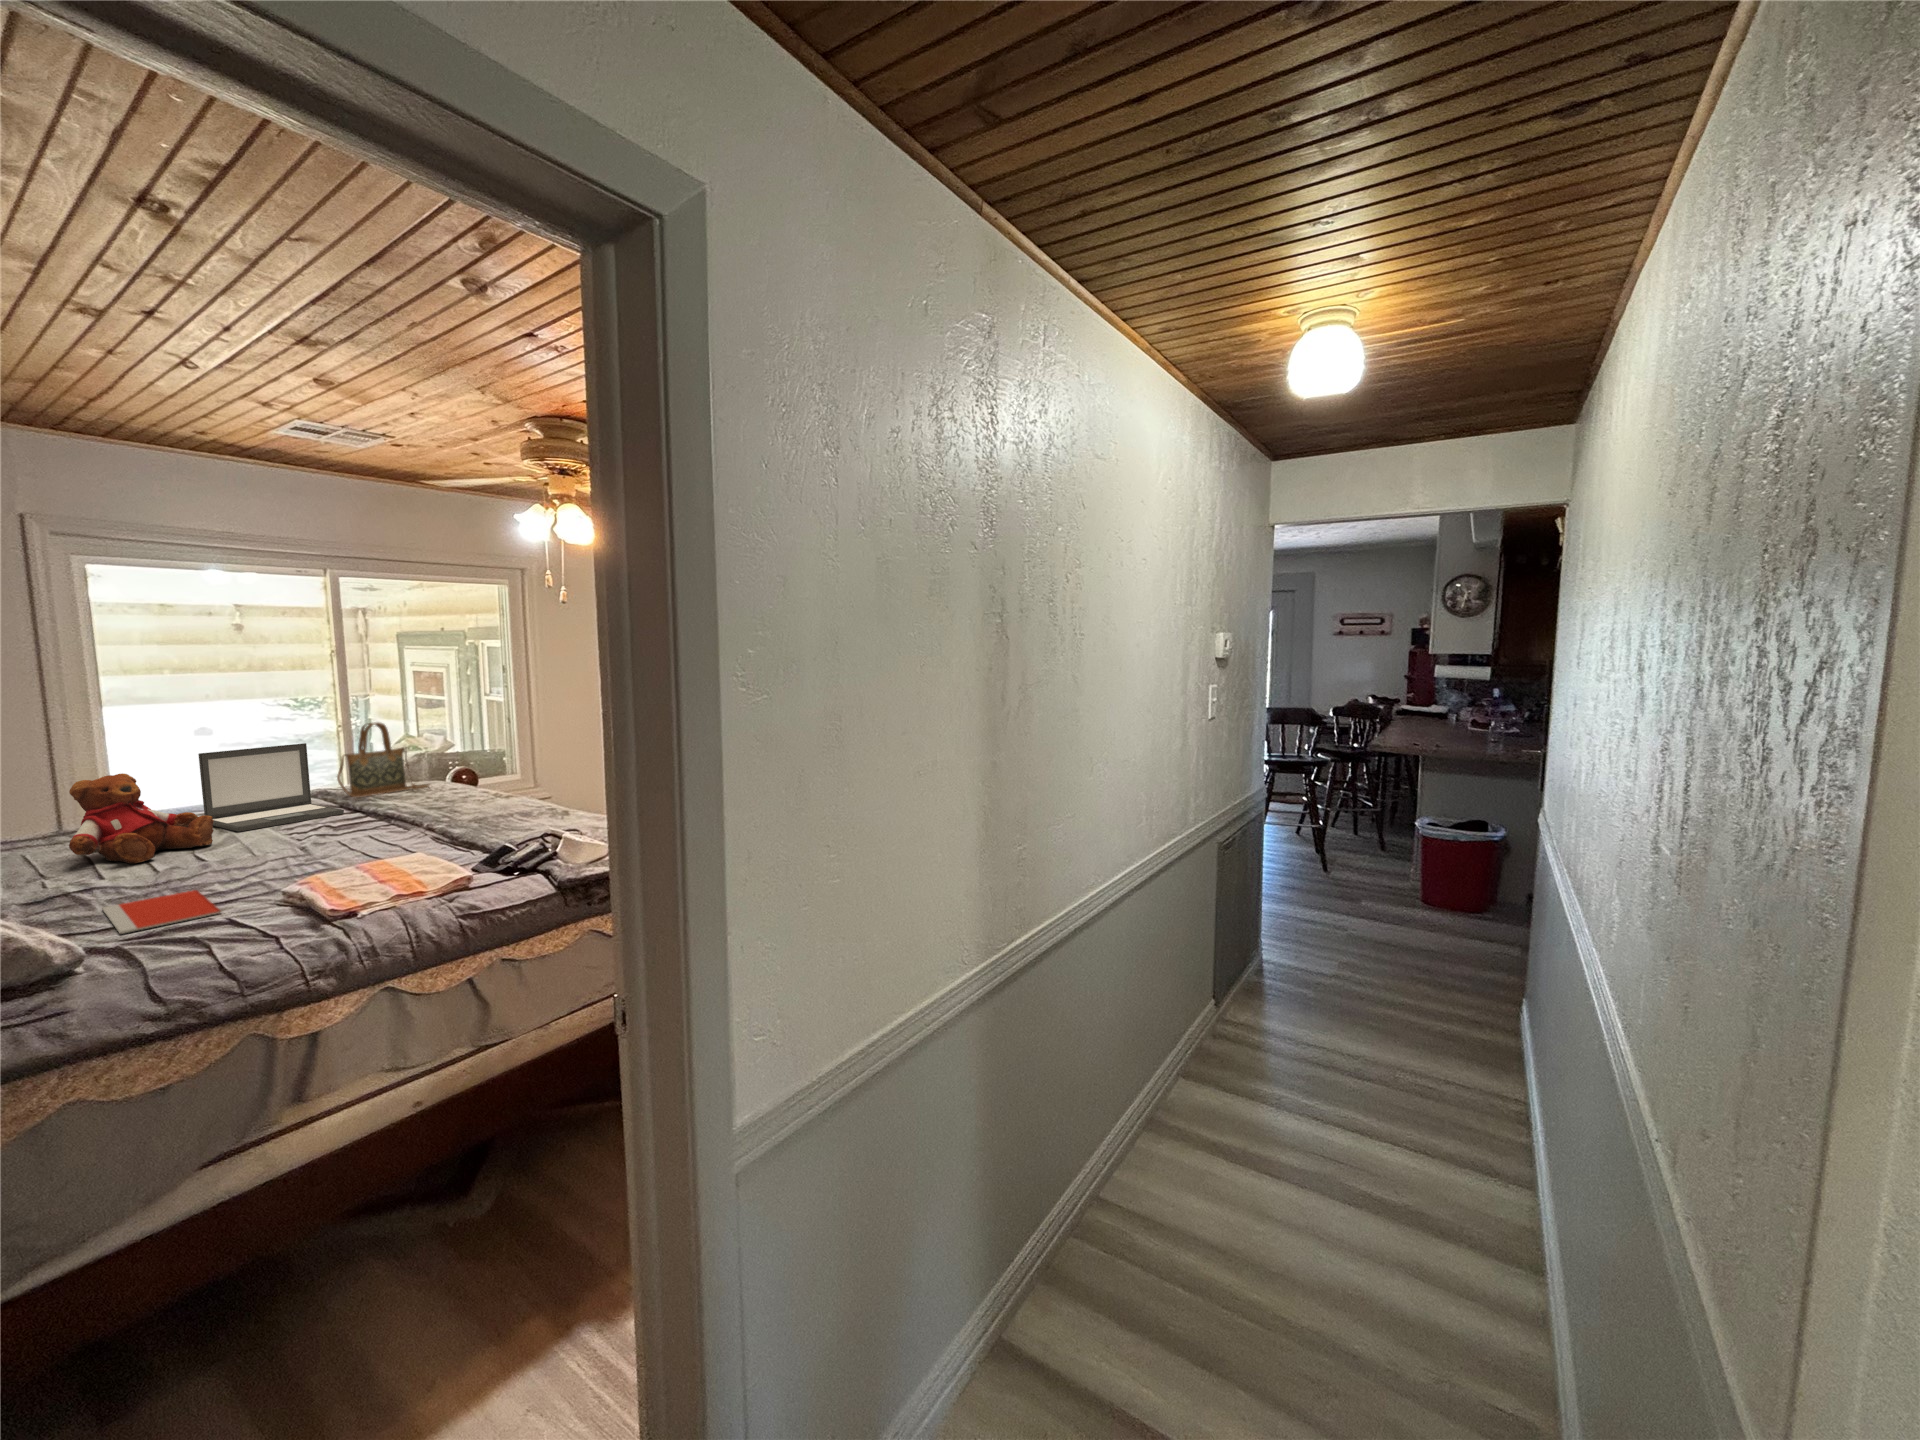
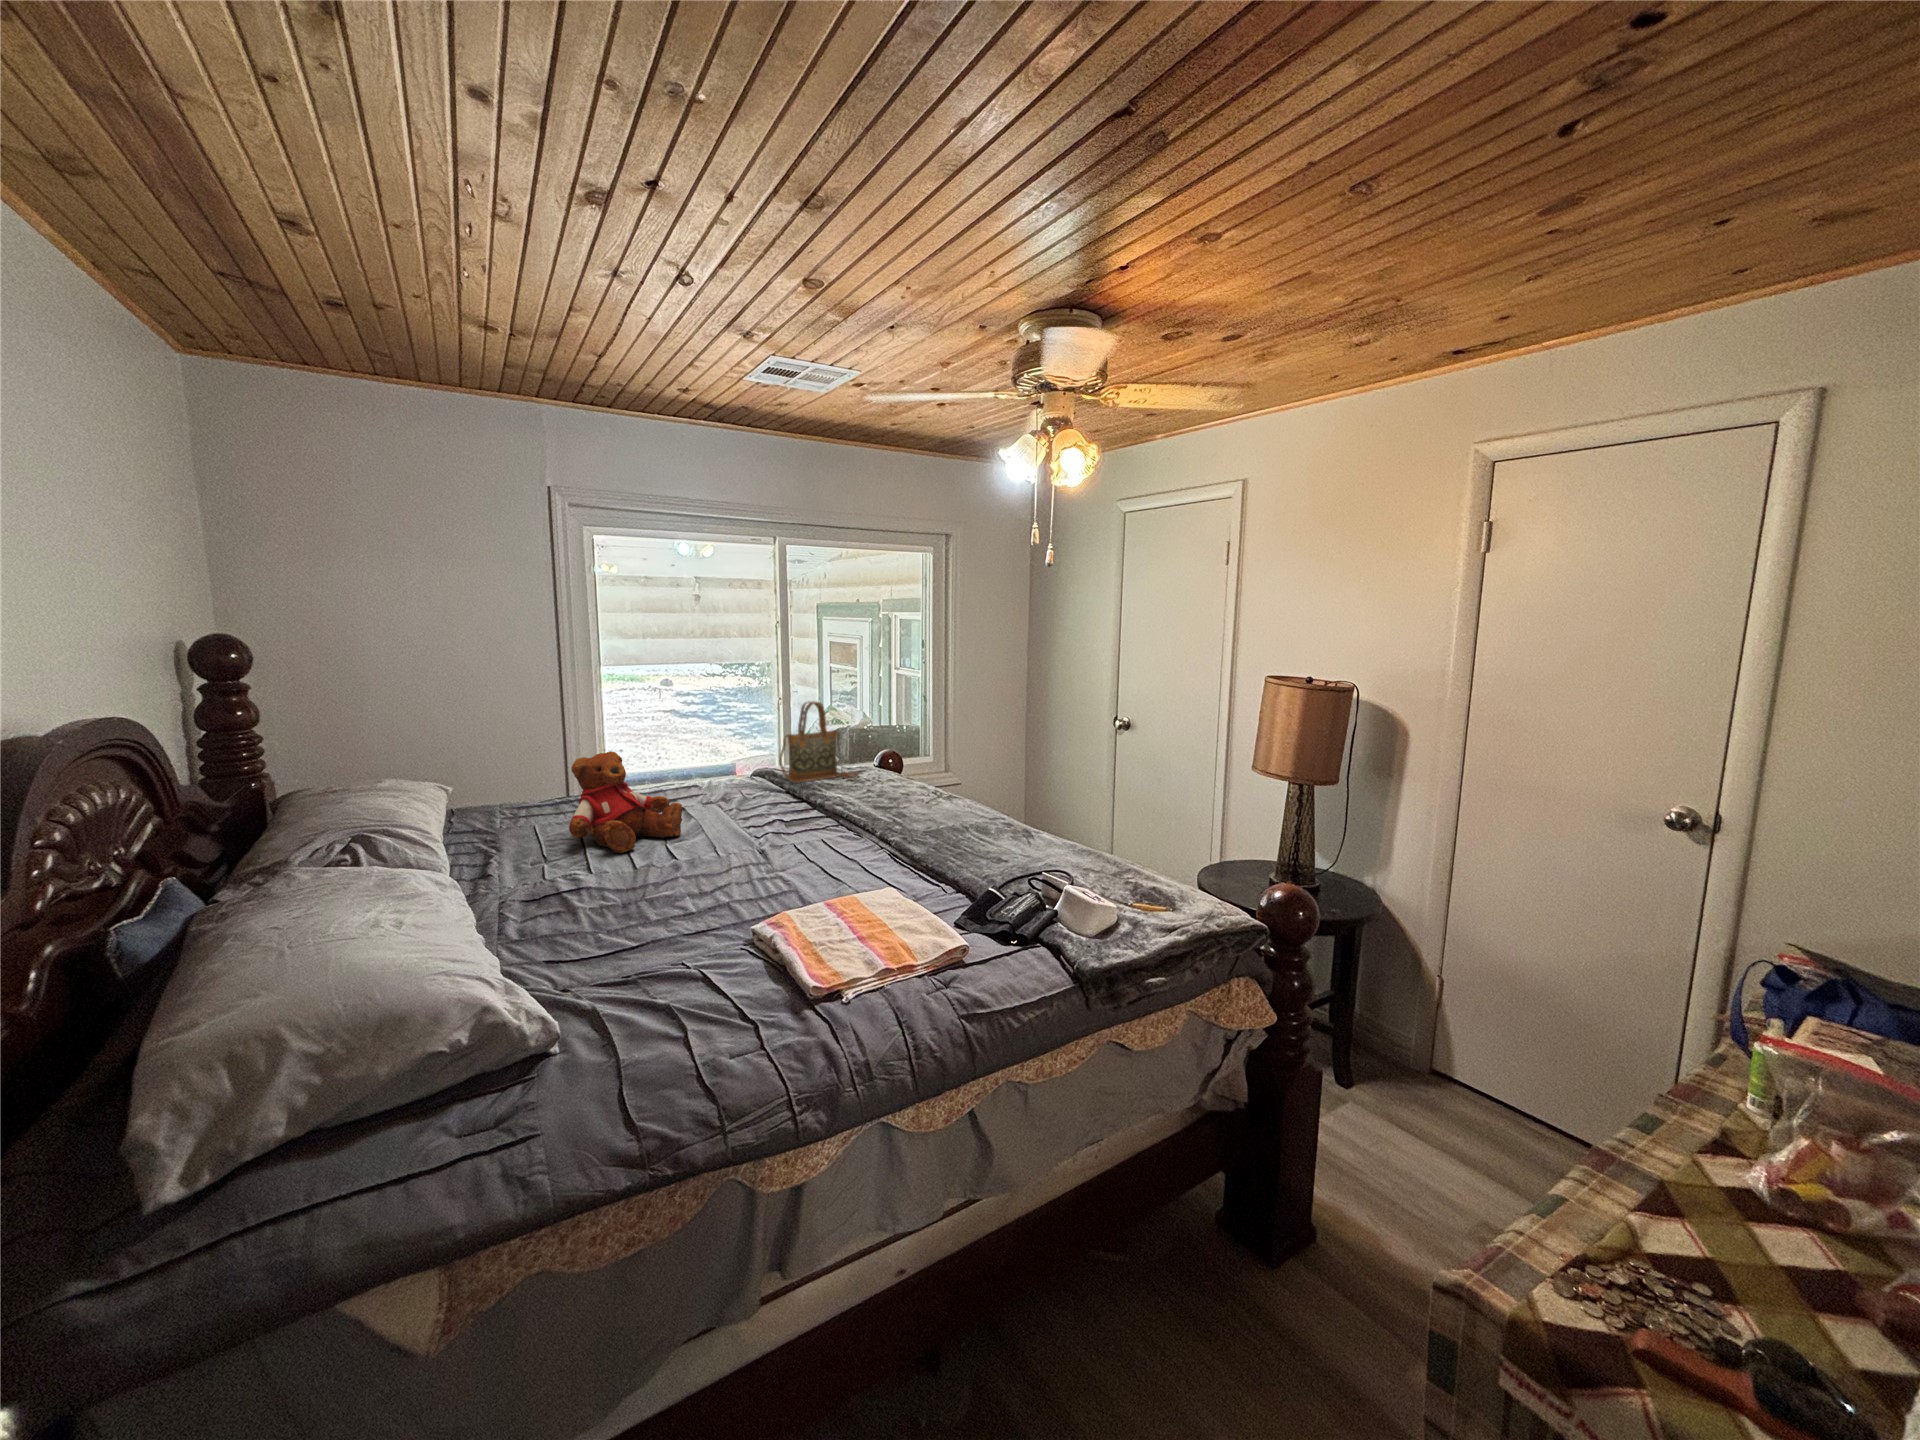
laptop: present [198,743,344,832] -> none [670,723,789,819]
notebook: present [102,890,221,934] -> none [594,908,702,974]

